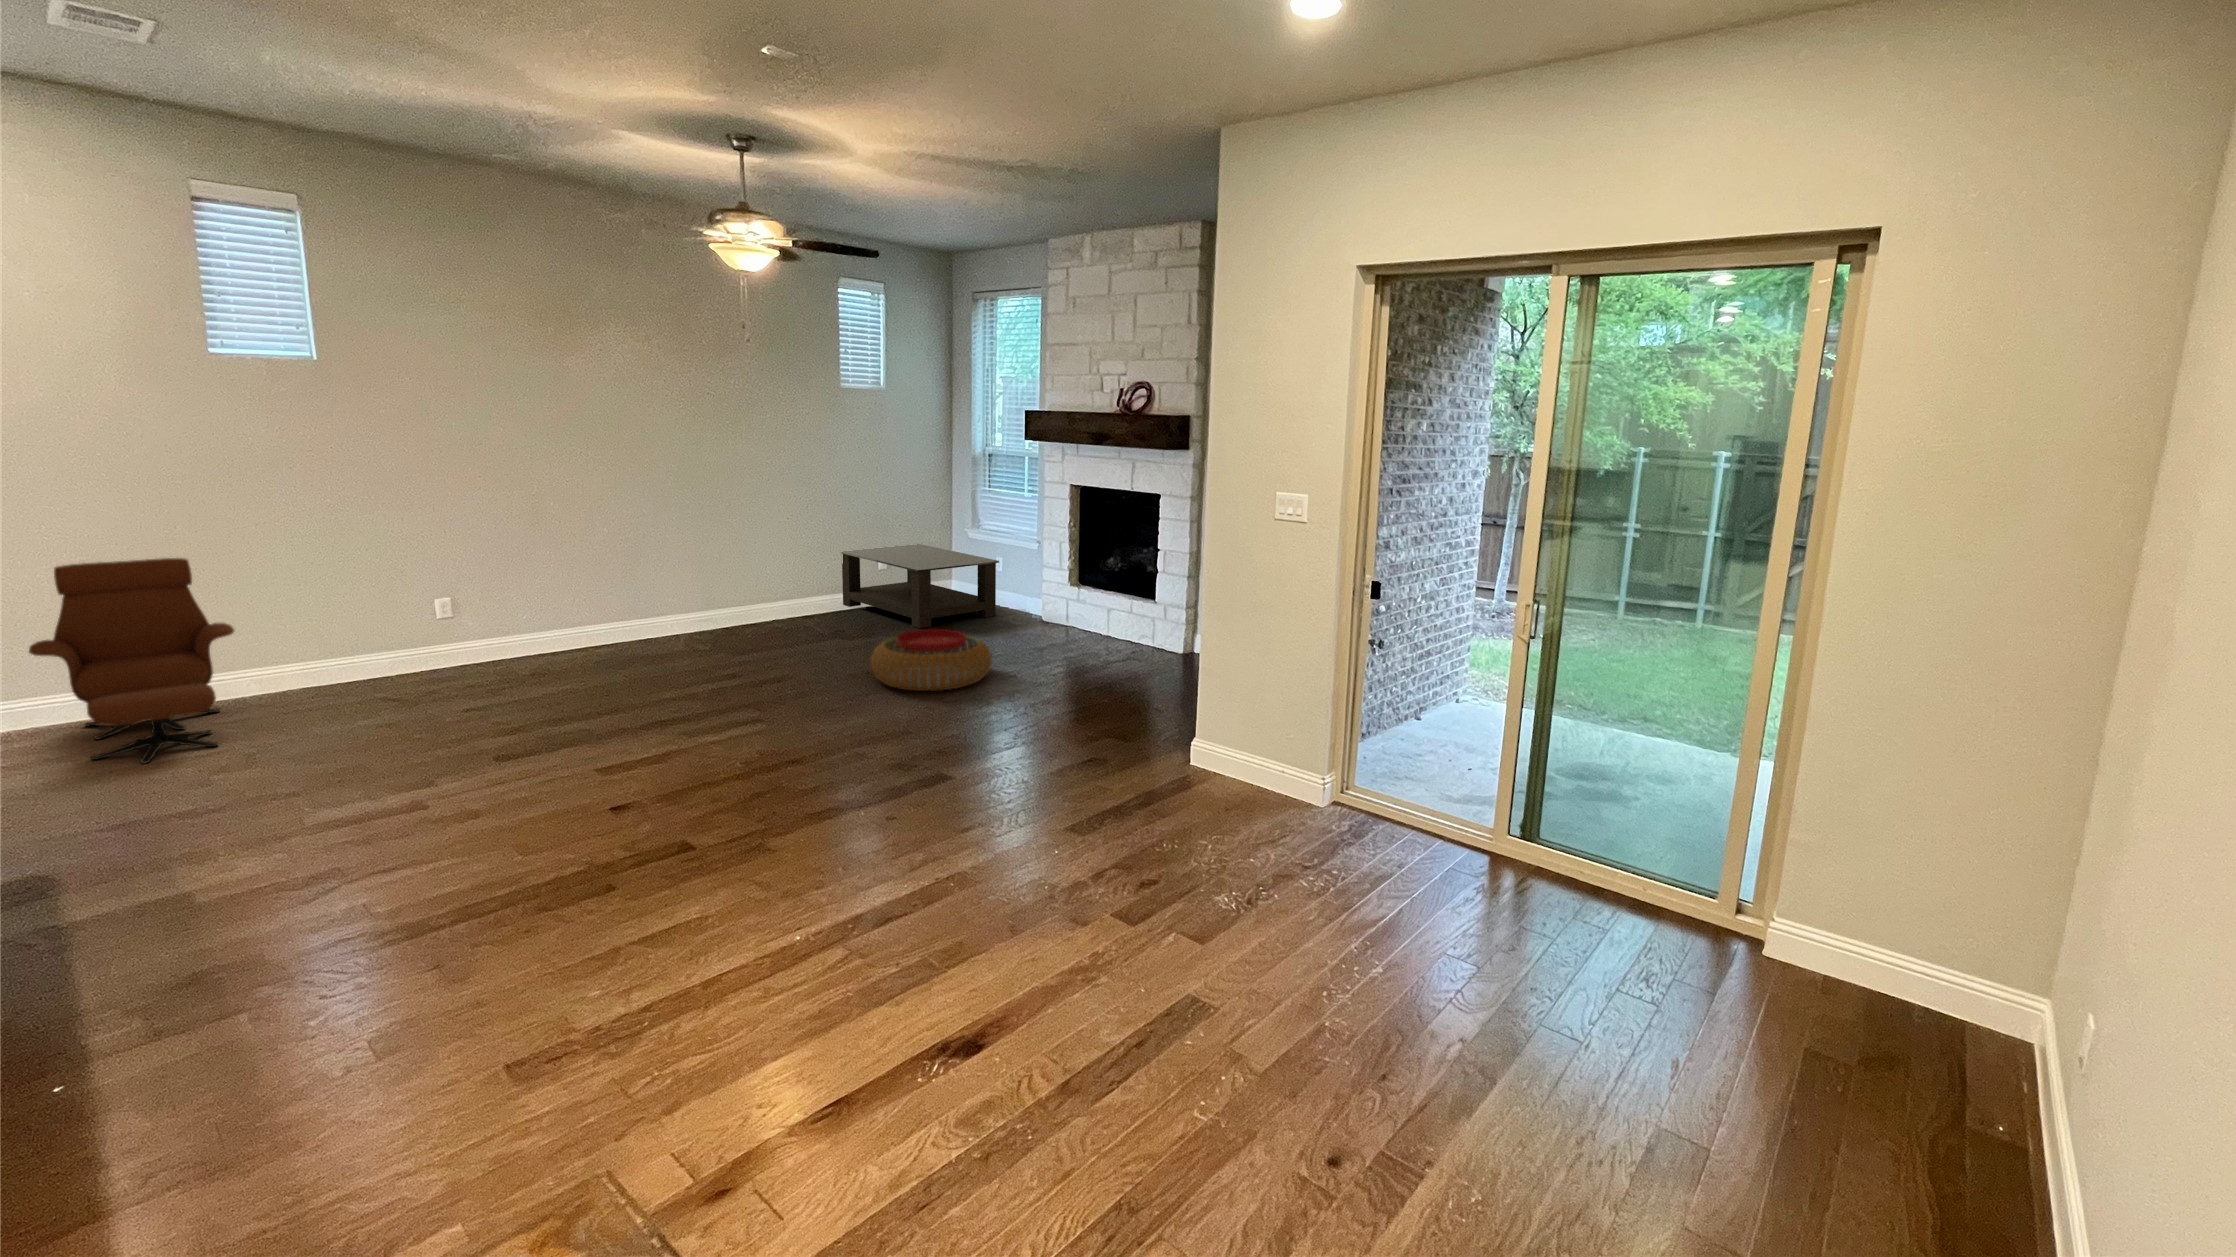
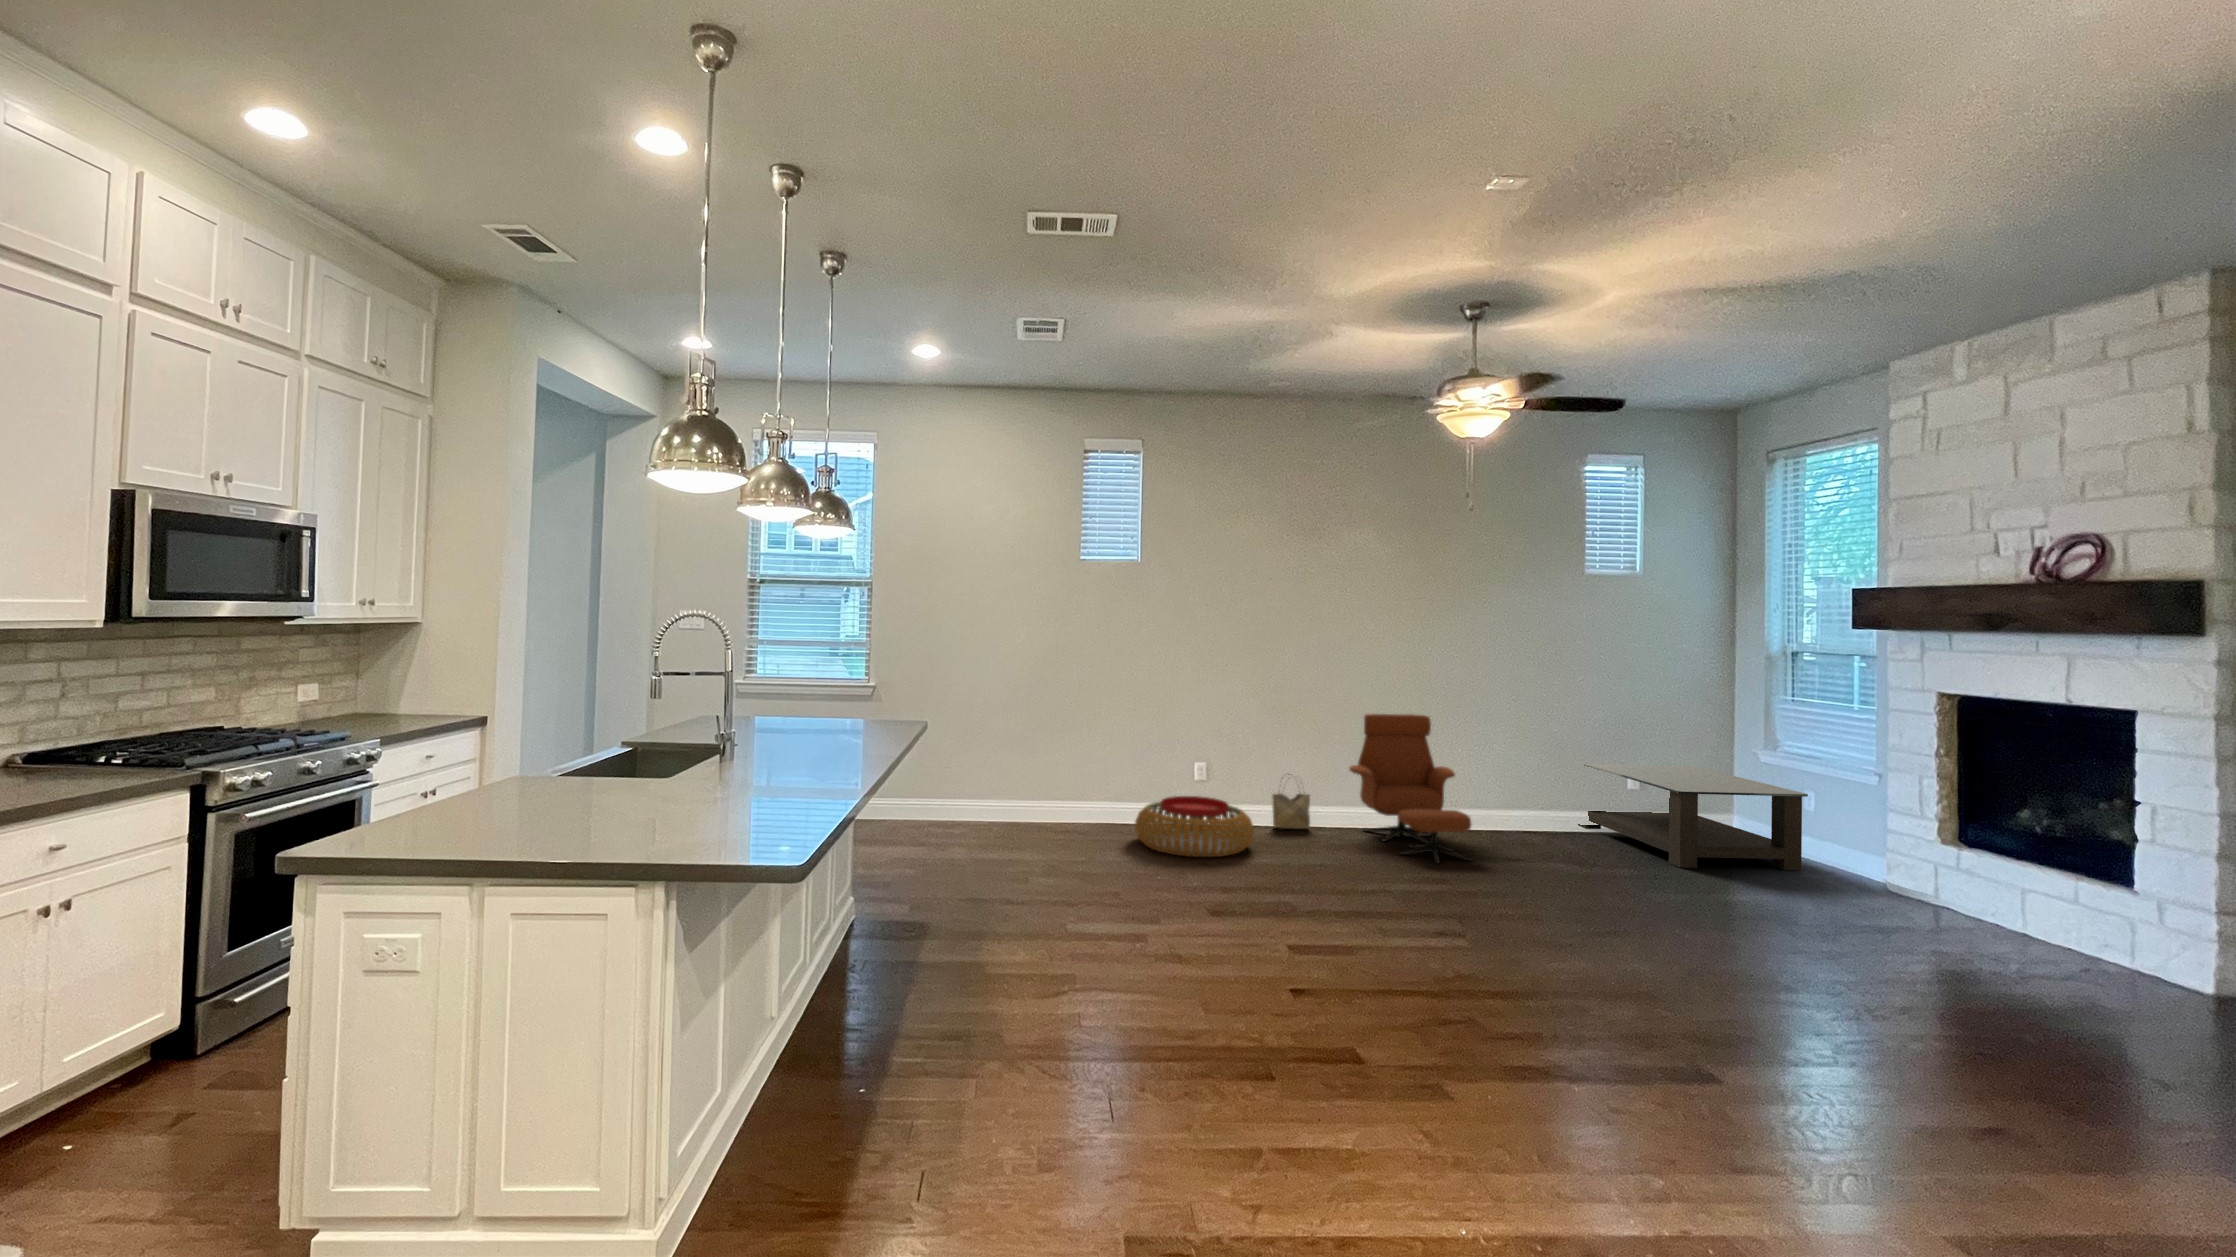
lounge chair: present [29,558,235,764] -> present [1350,714,1471,864]
woven basket: none [543,597,591,655] -> present [1272,778,1310,829]
pouf: present [871,629,992,691] -> present [1135,796,1254,857]

